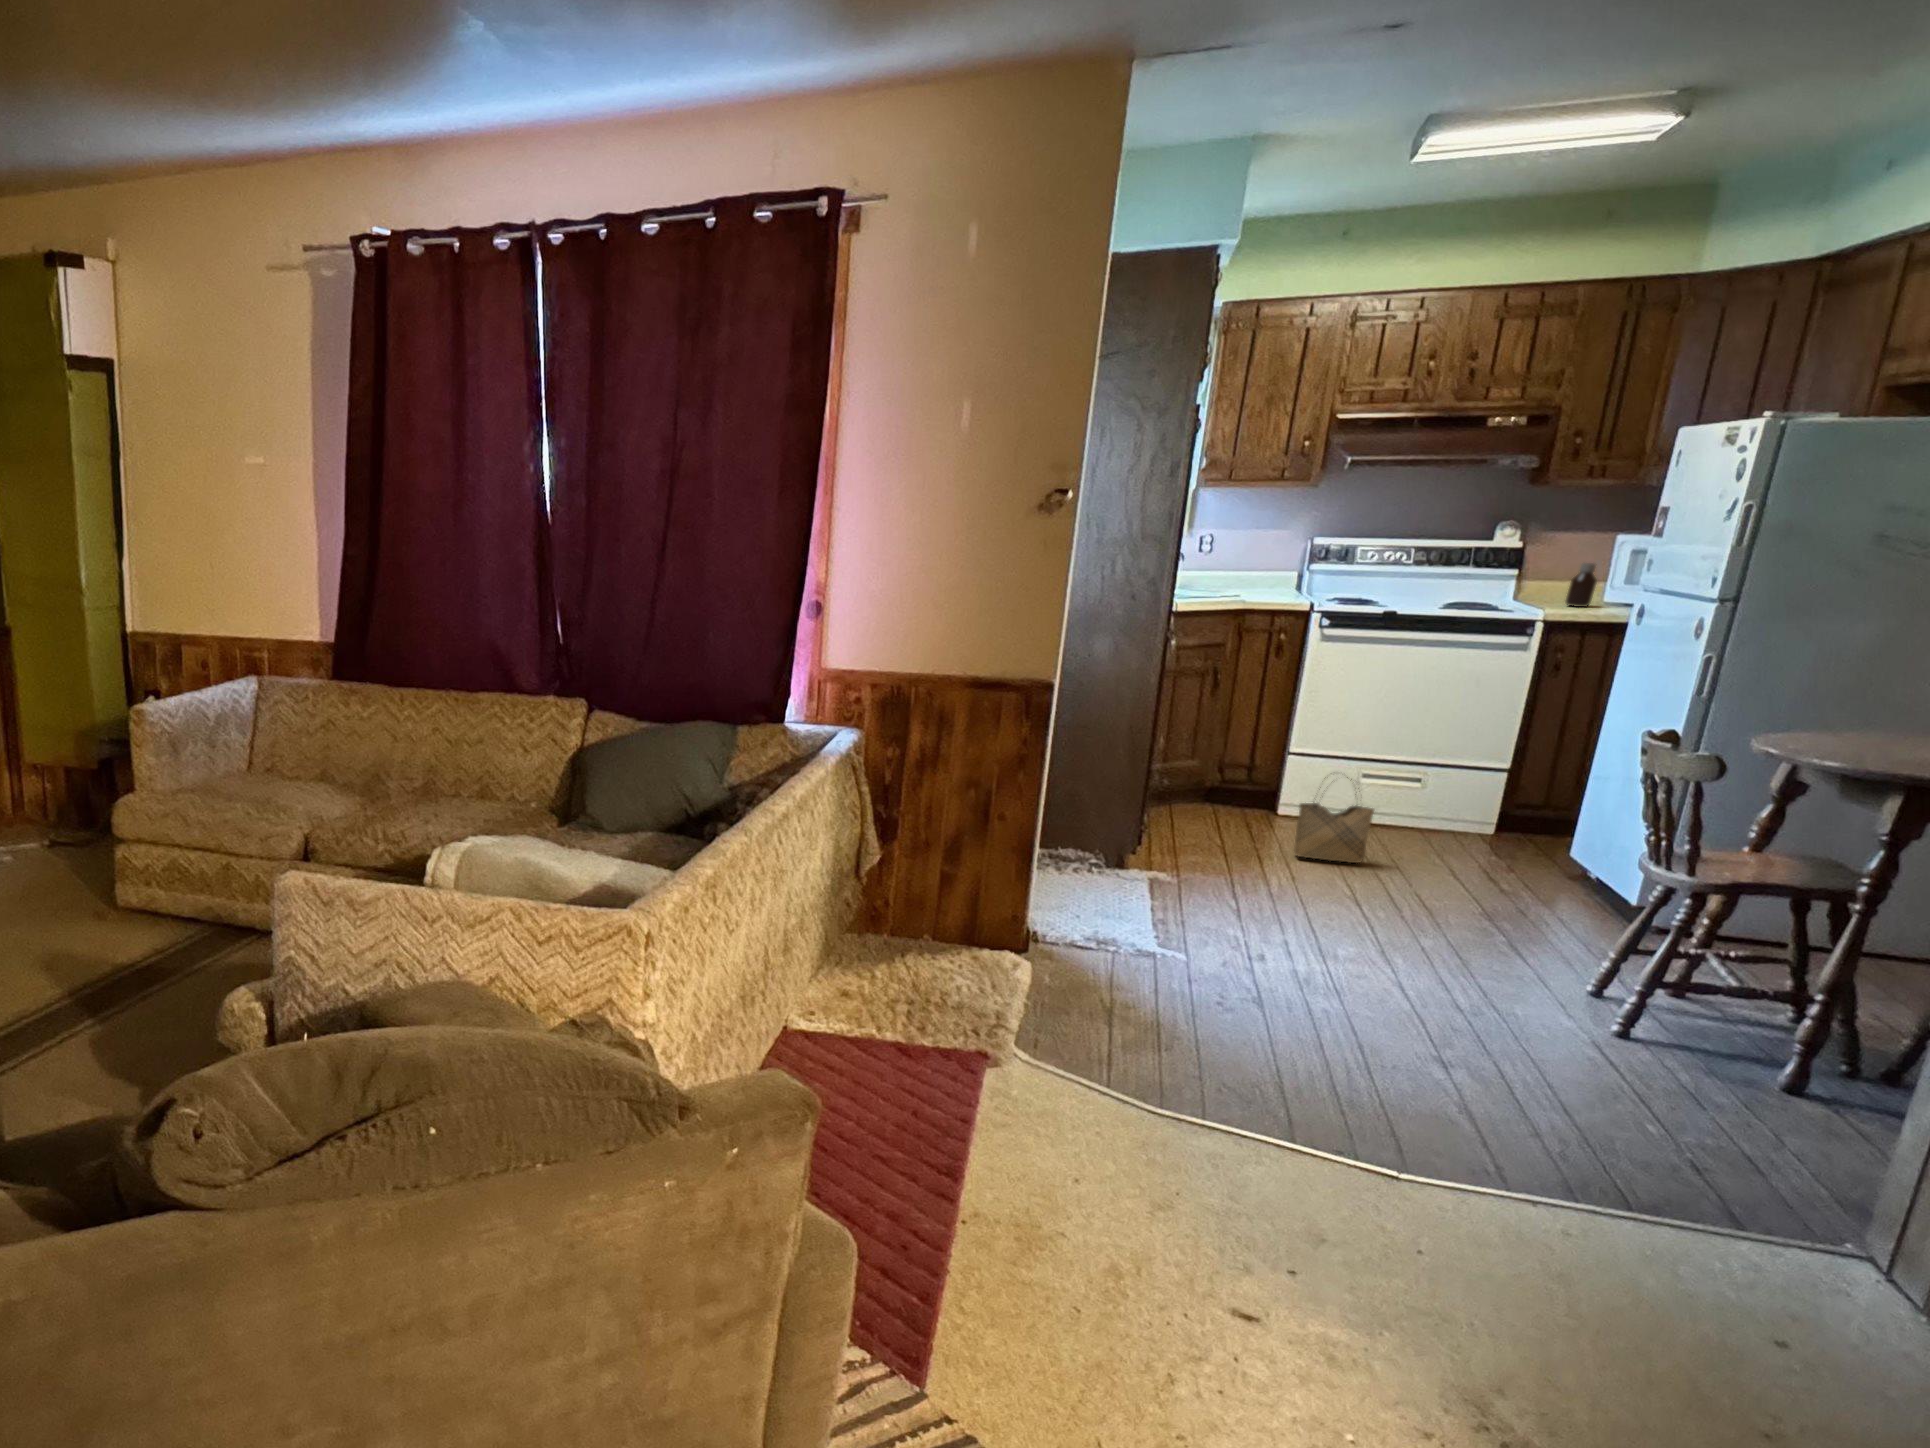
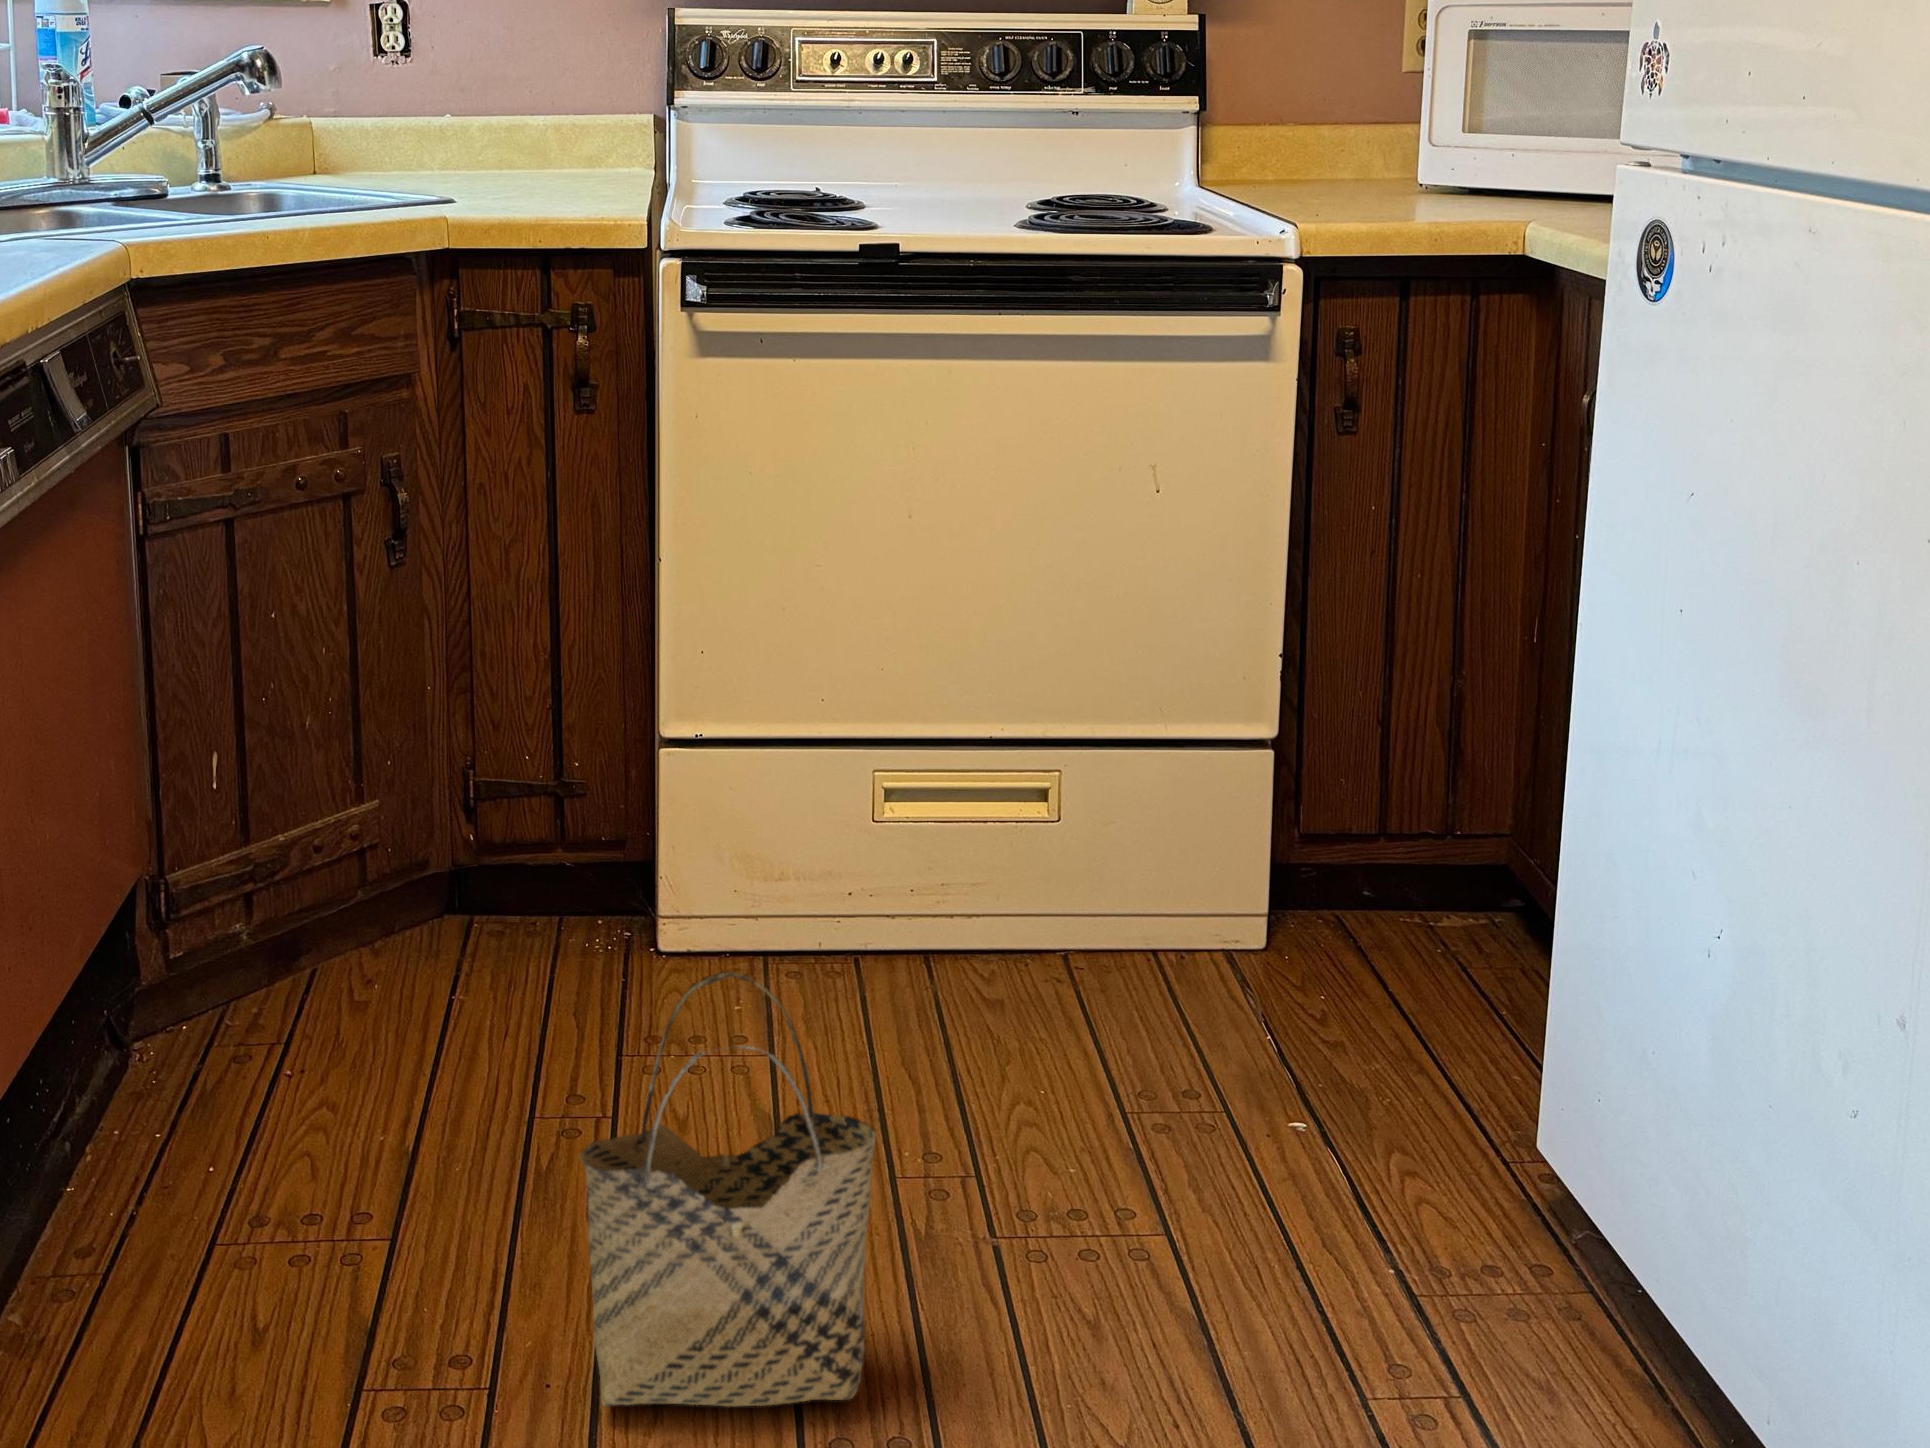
bottle: present [1566,563,1597,607] -> none [1330,70,1399,204]

